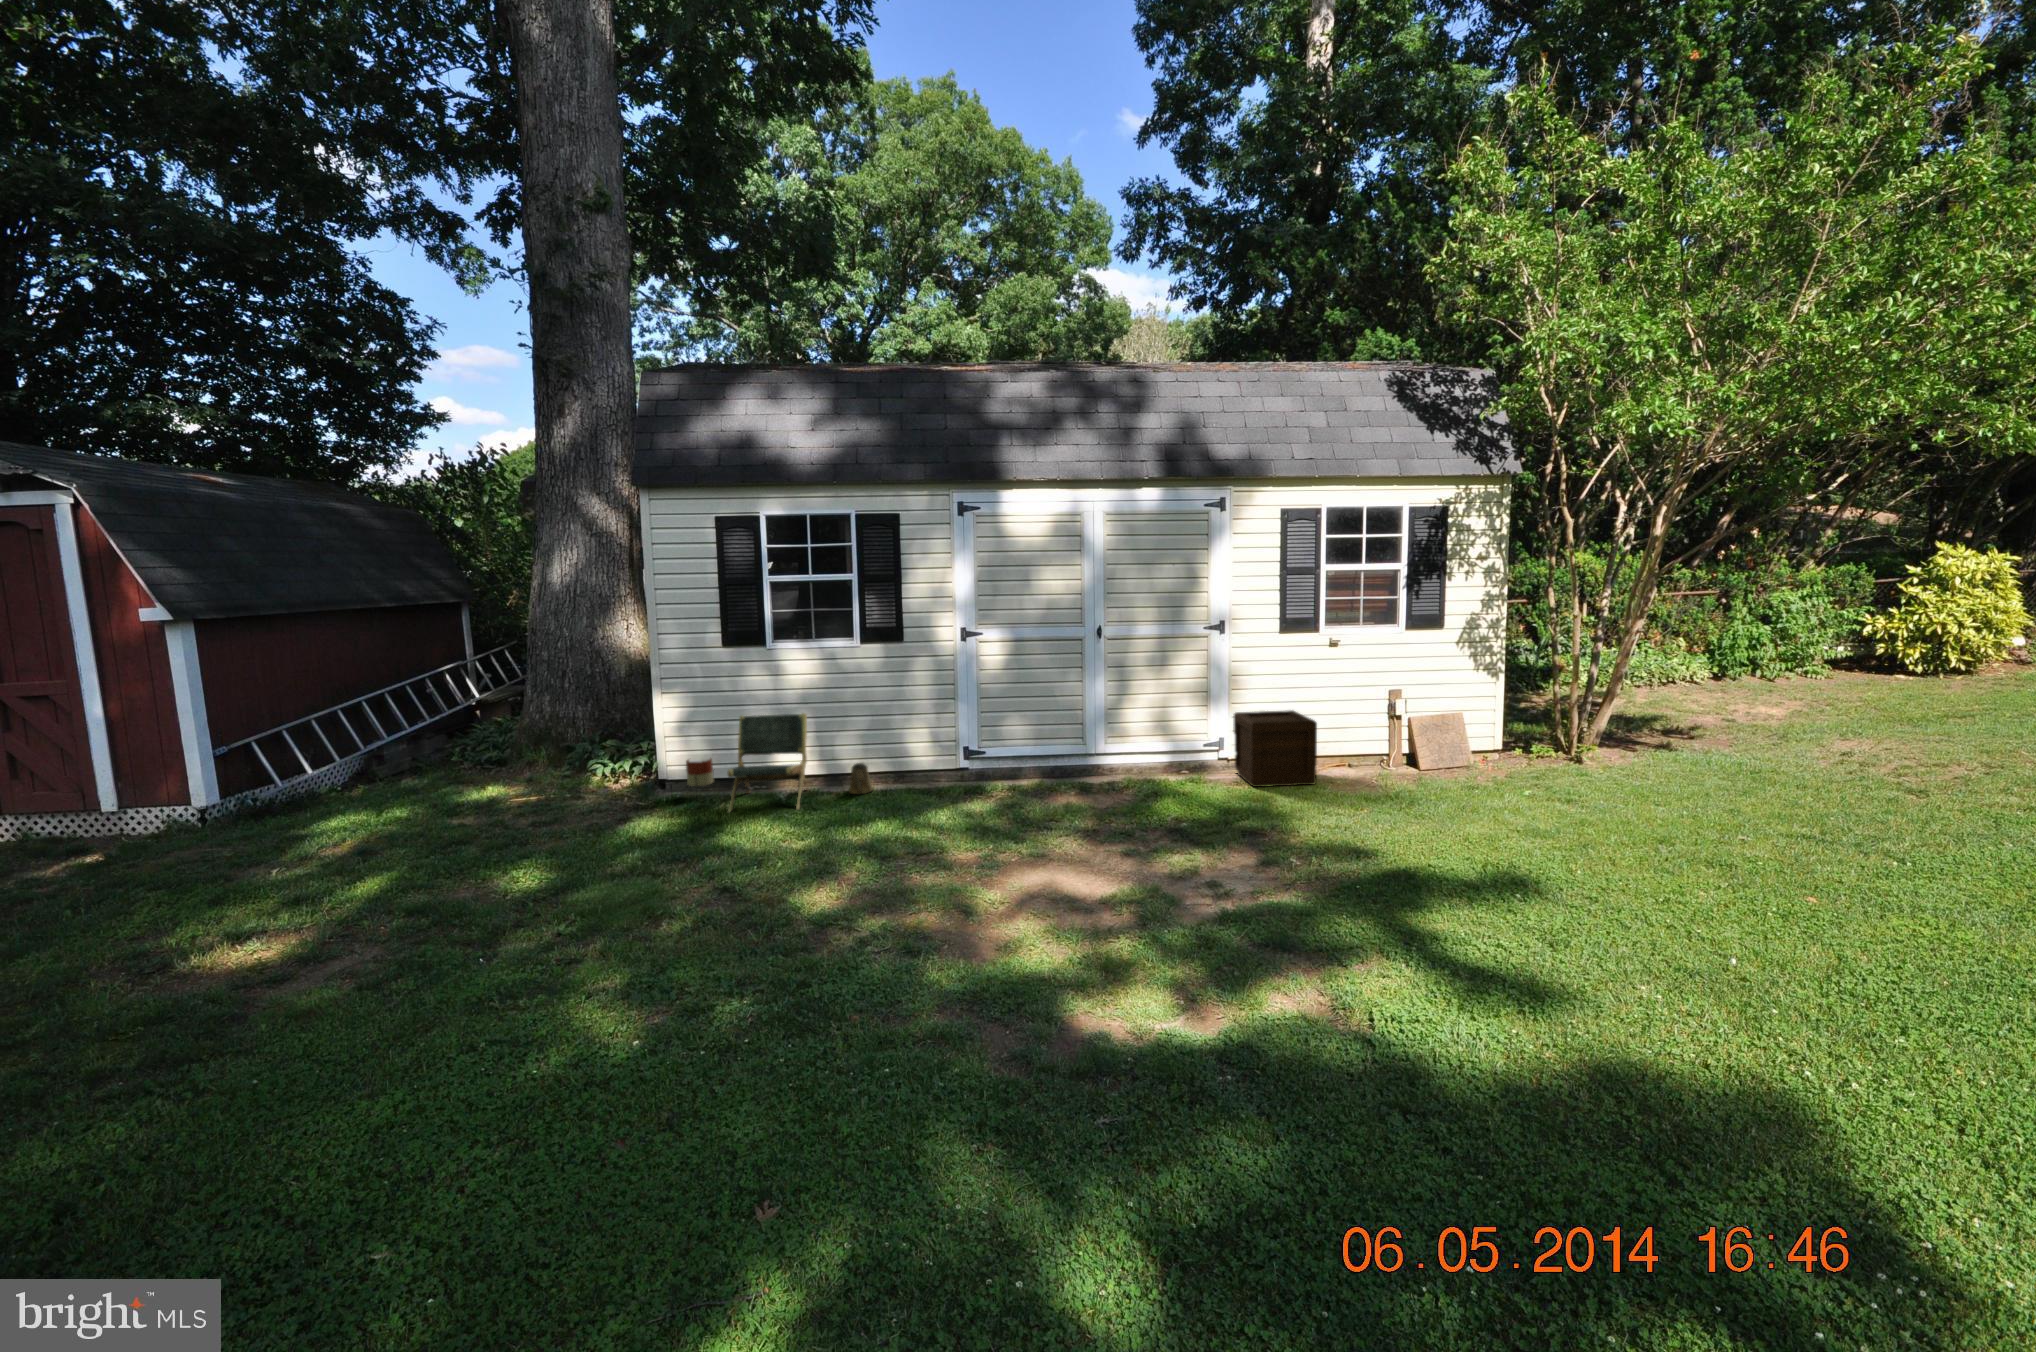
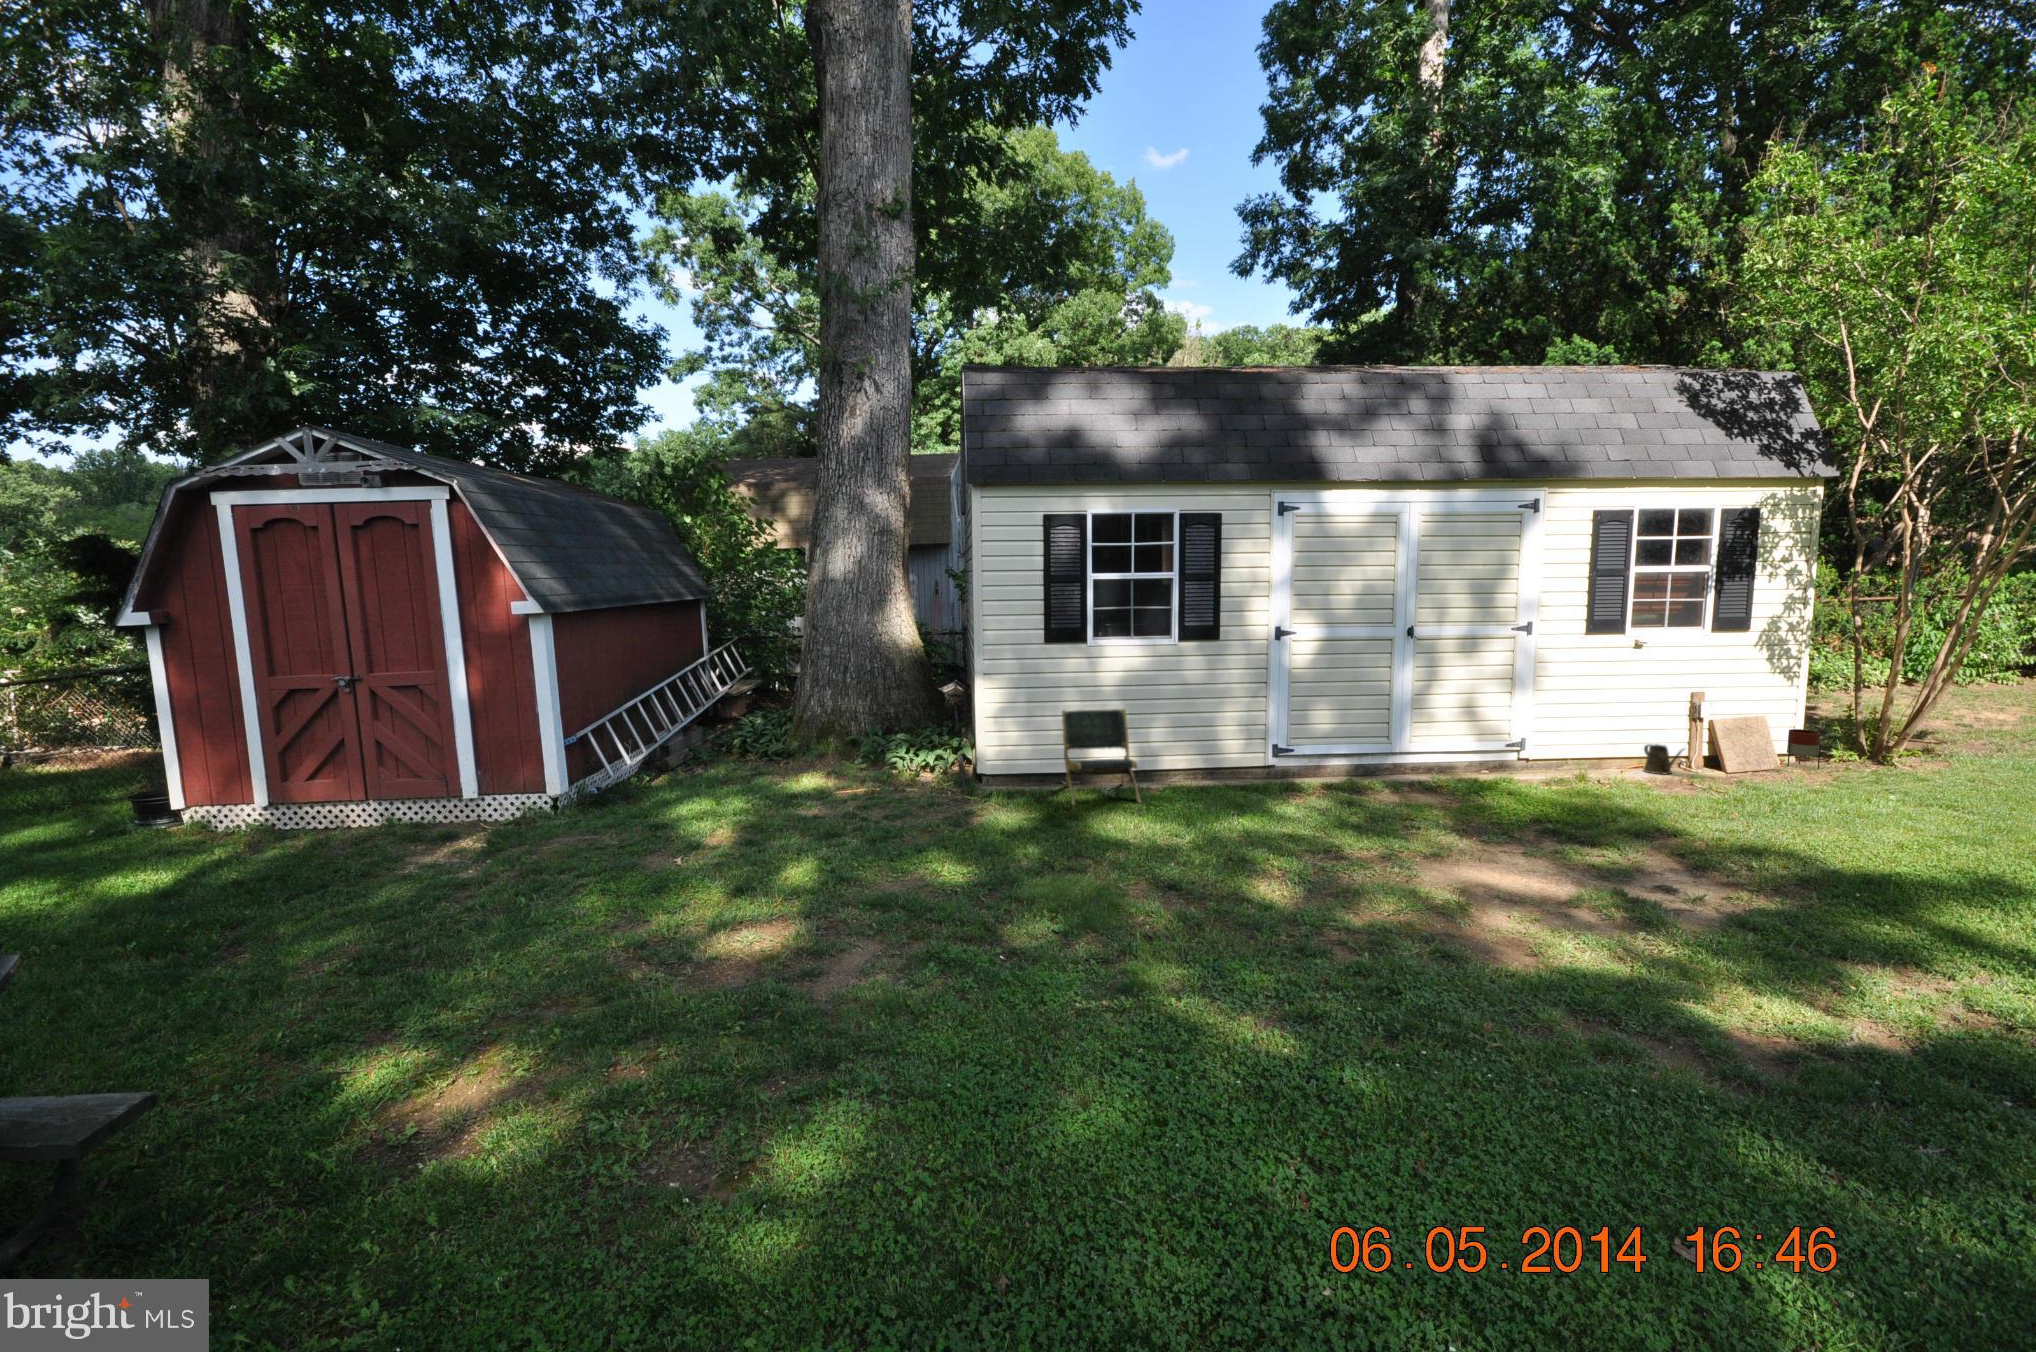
wooden crate: present [1233,710,1317,787] -> none [1536,710,1643,785]
planter: present [686,759,714,787] -> present [1787,729,1821,769]
watering can: present [849,763,873,794] -> present [1644,744,1683,774]

